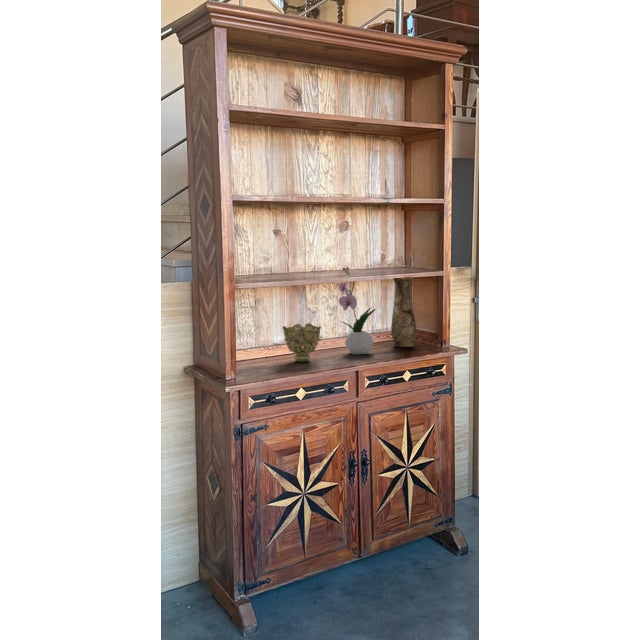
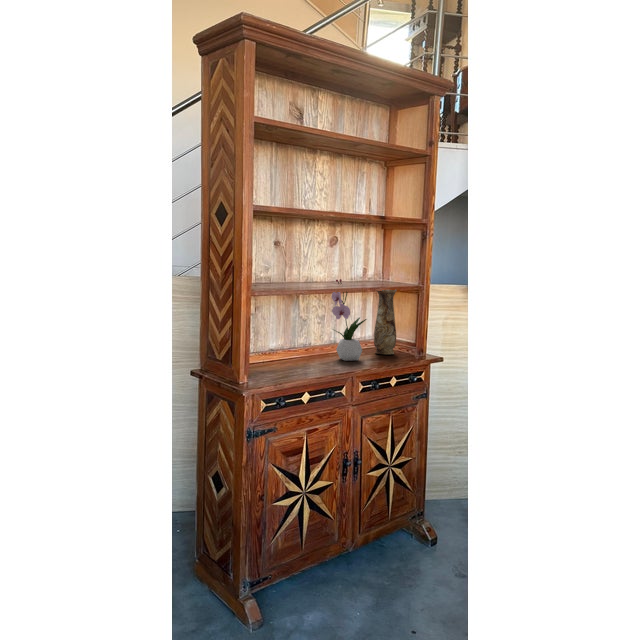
decorative bowl: present [283,323,321,362] -> none [283,331,319,367]

